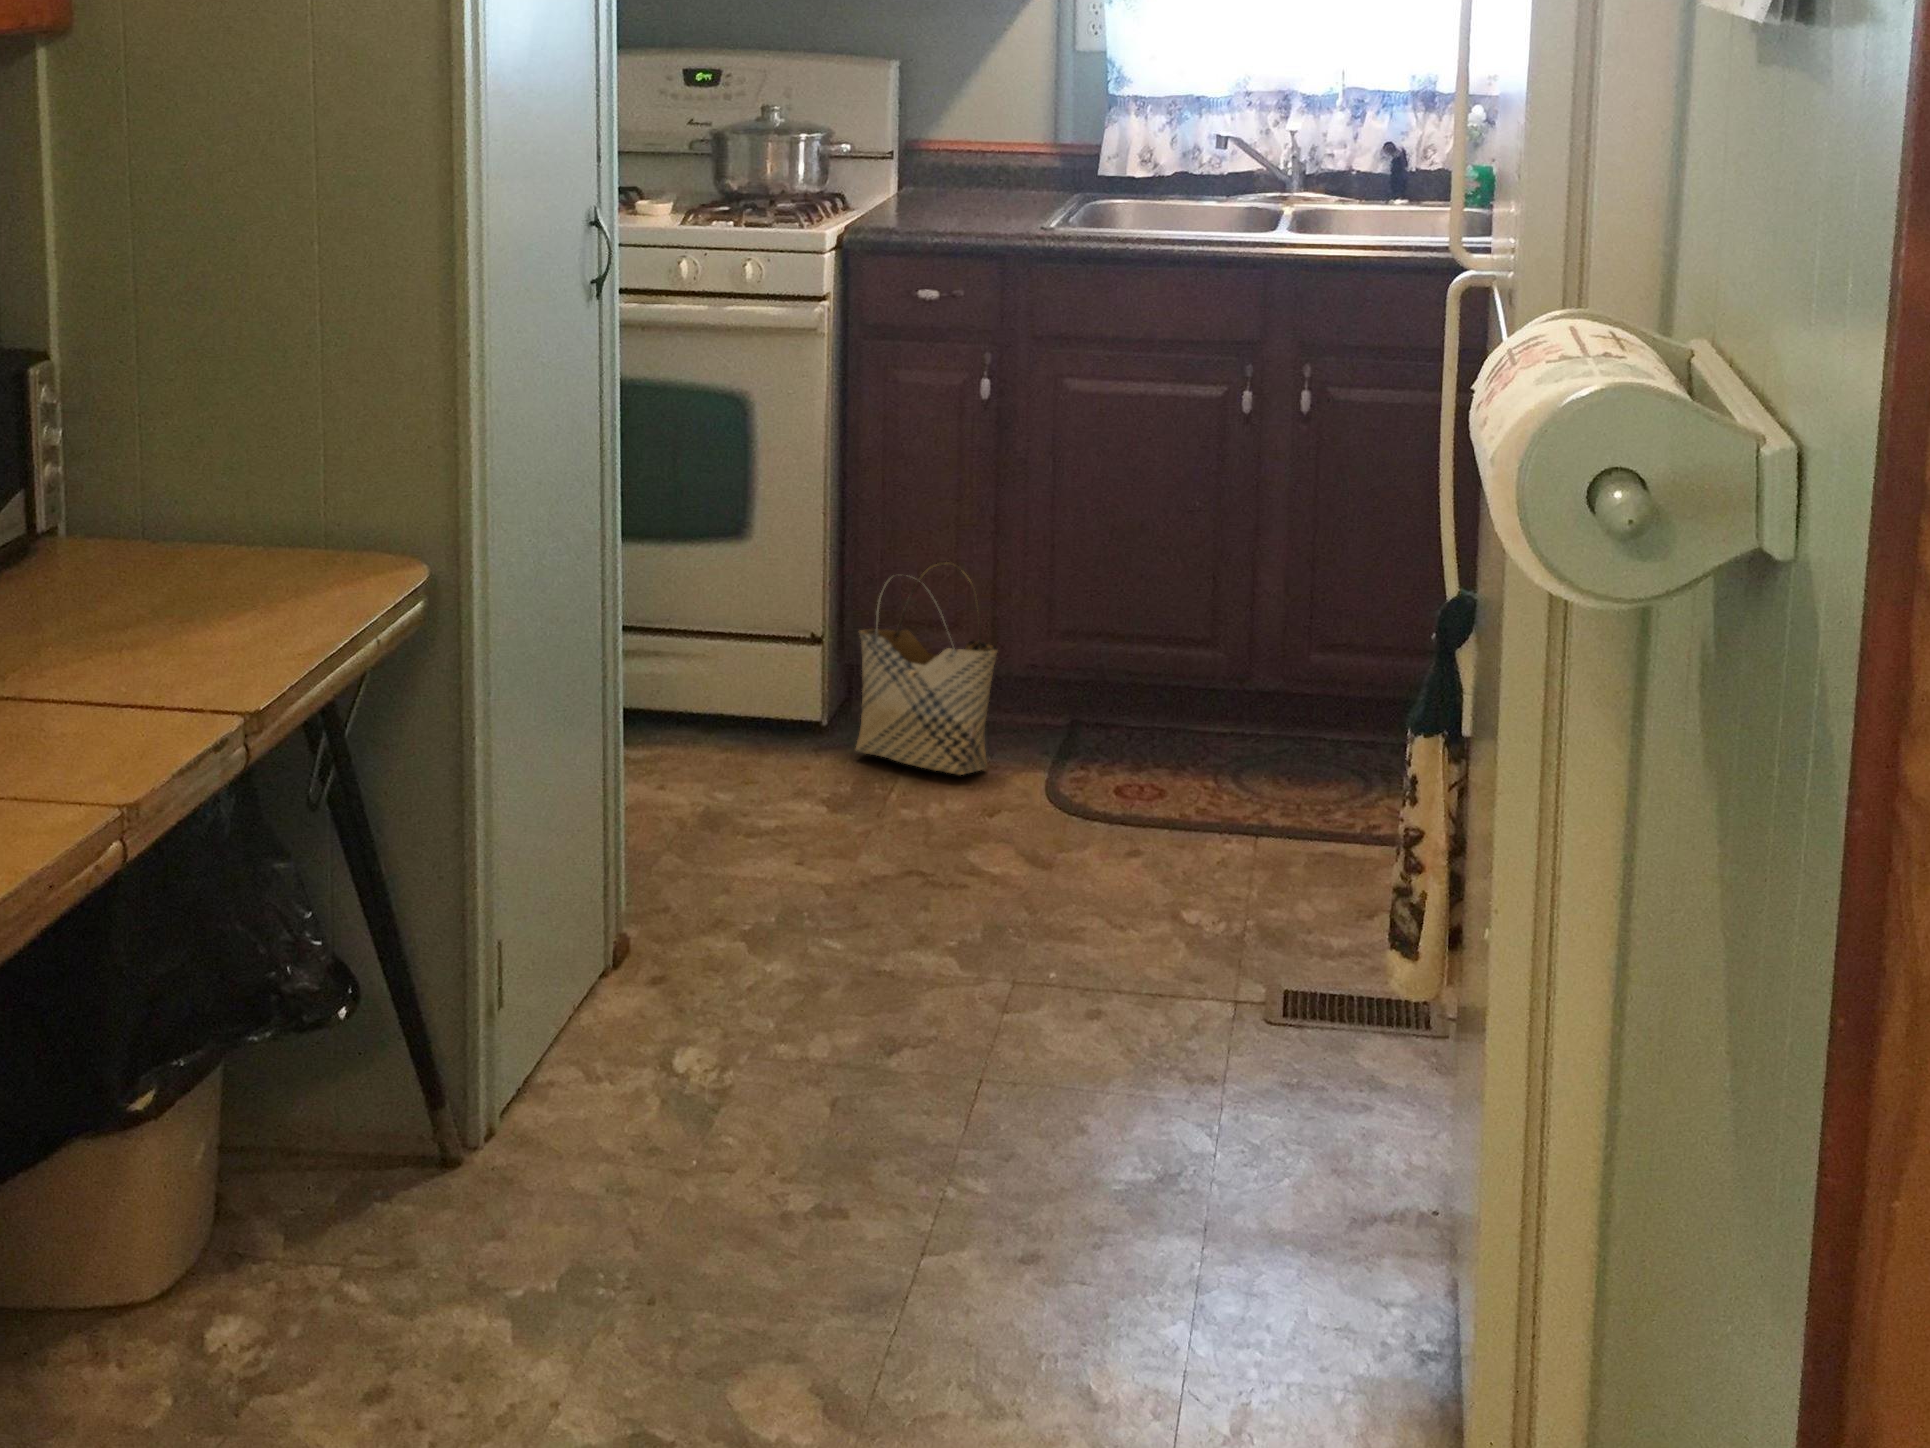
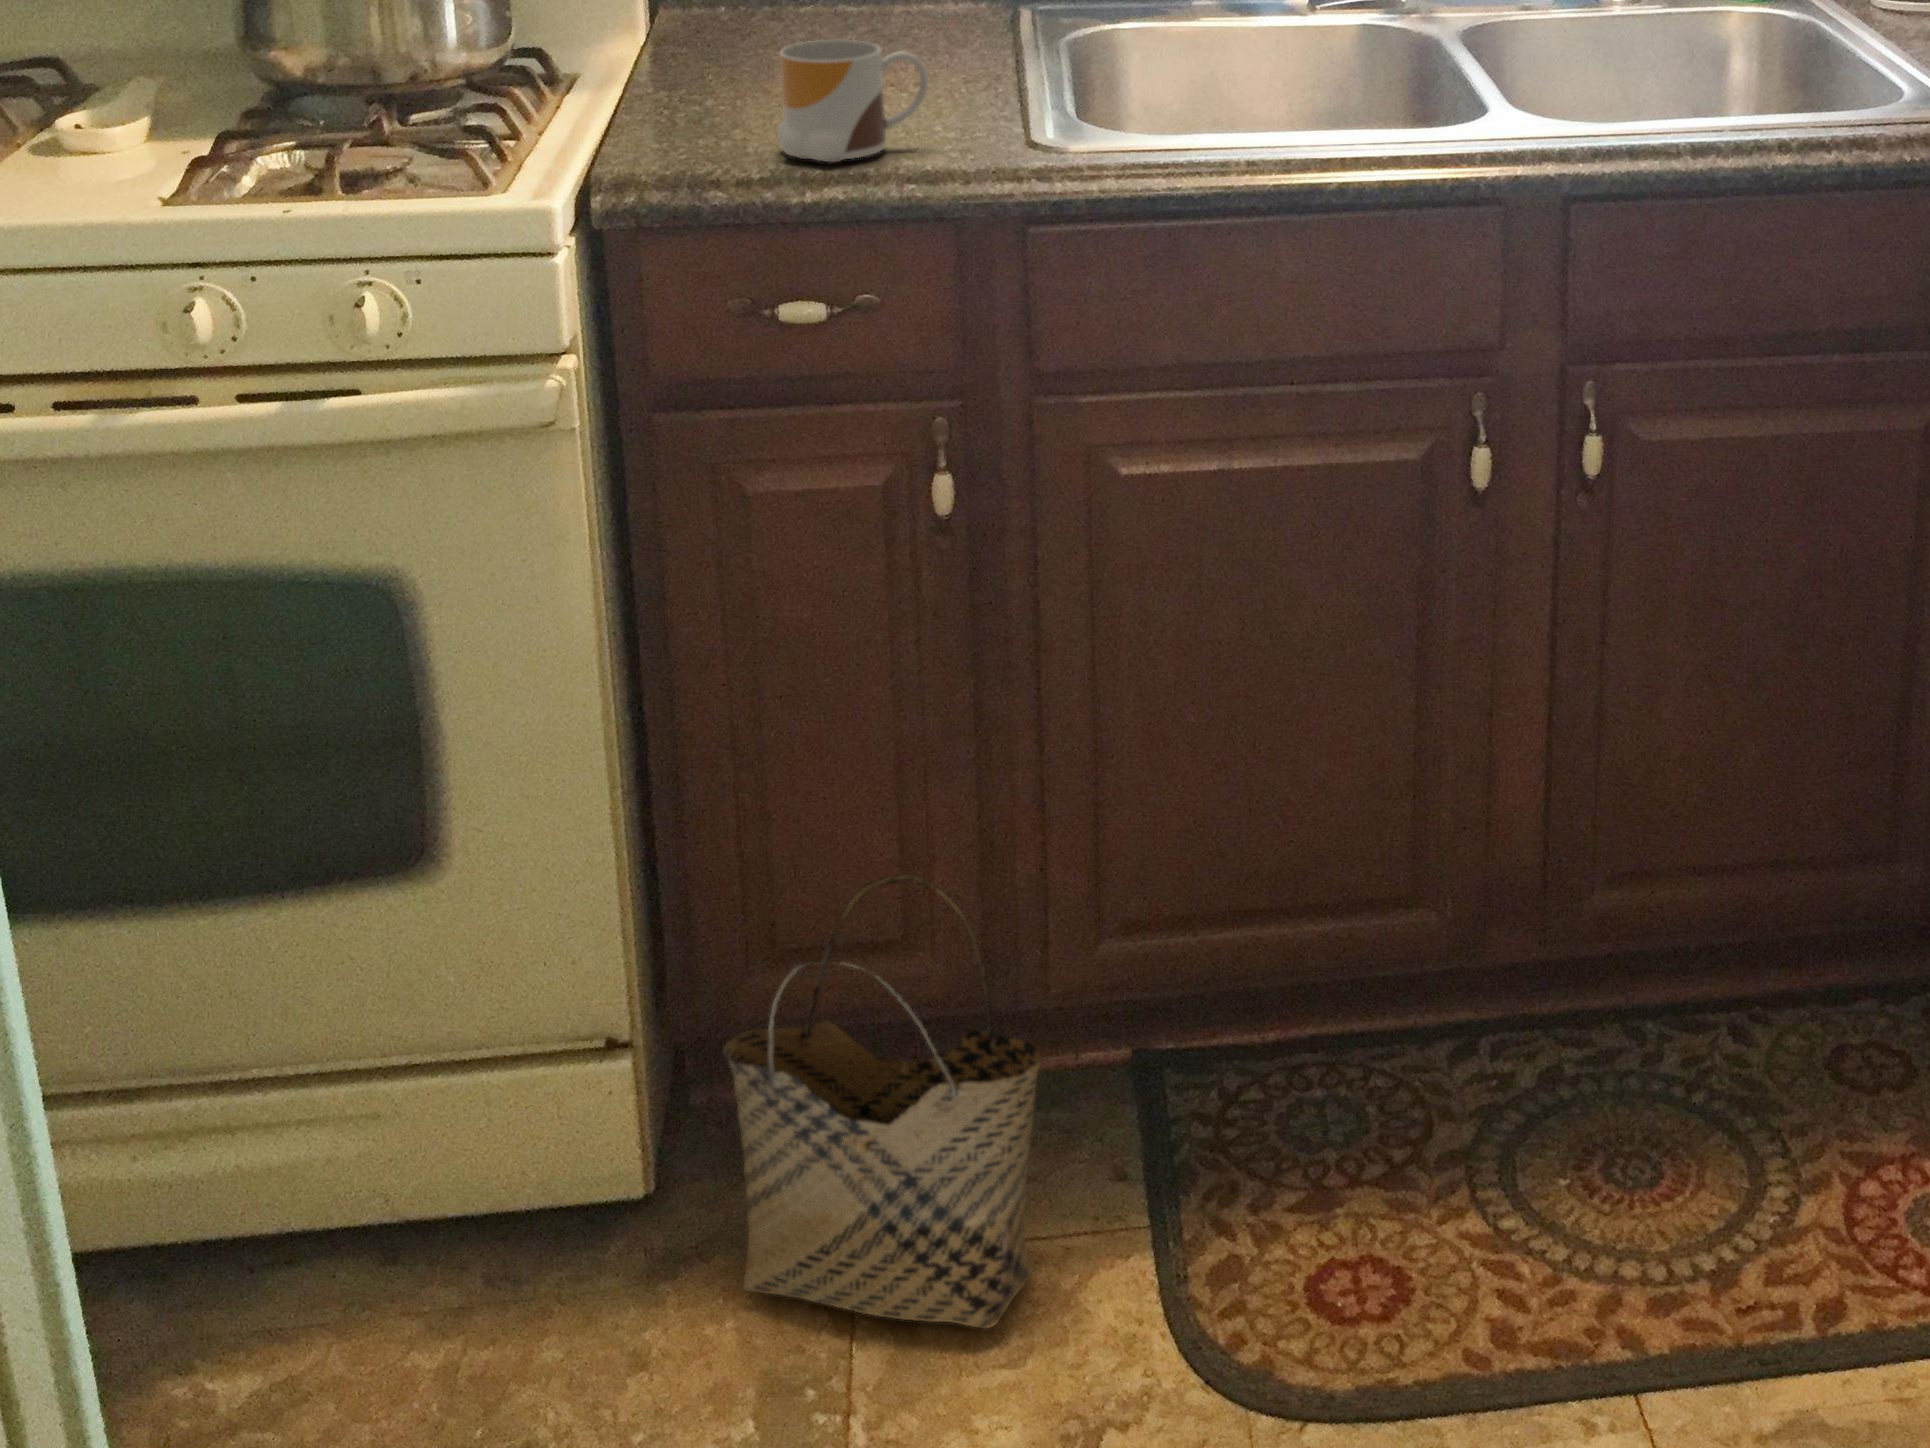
mug: none [930,177,998,228] -> present [777,40,928,162]

